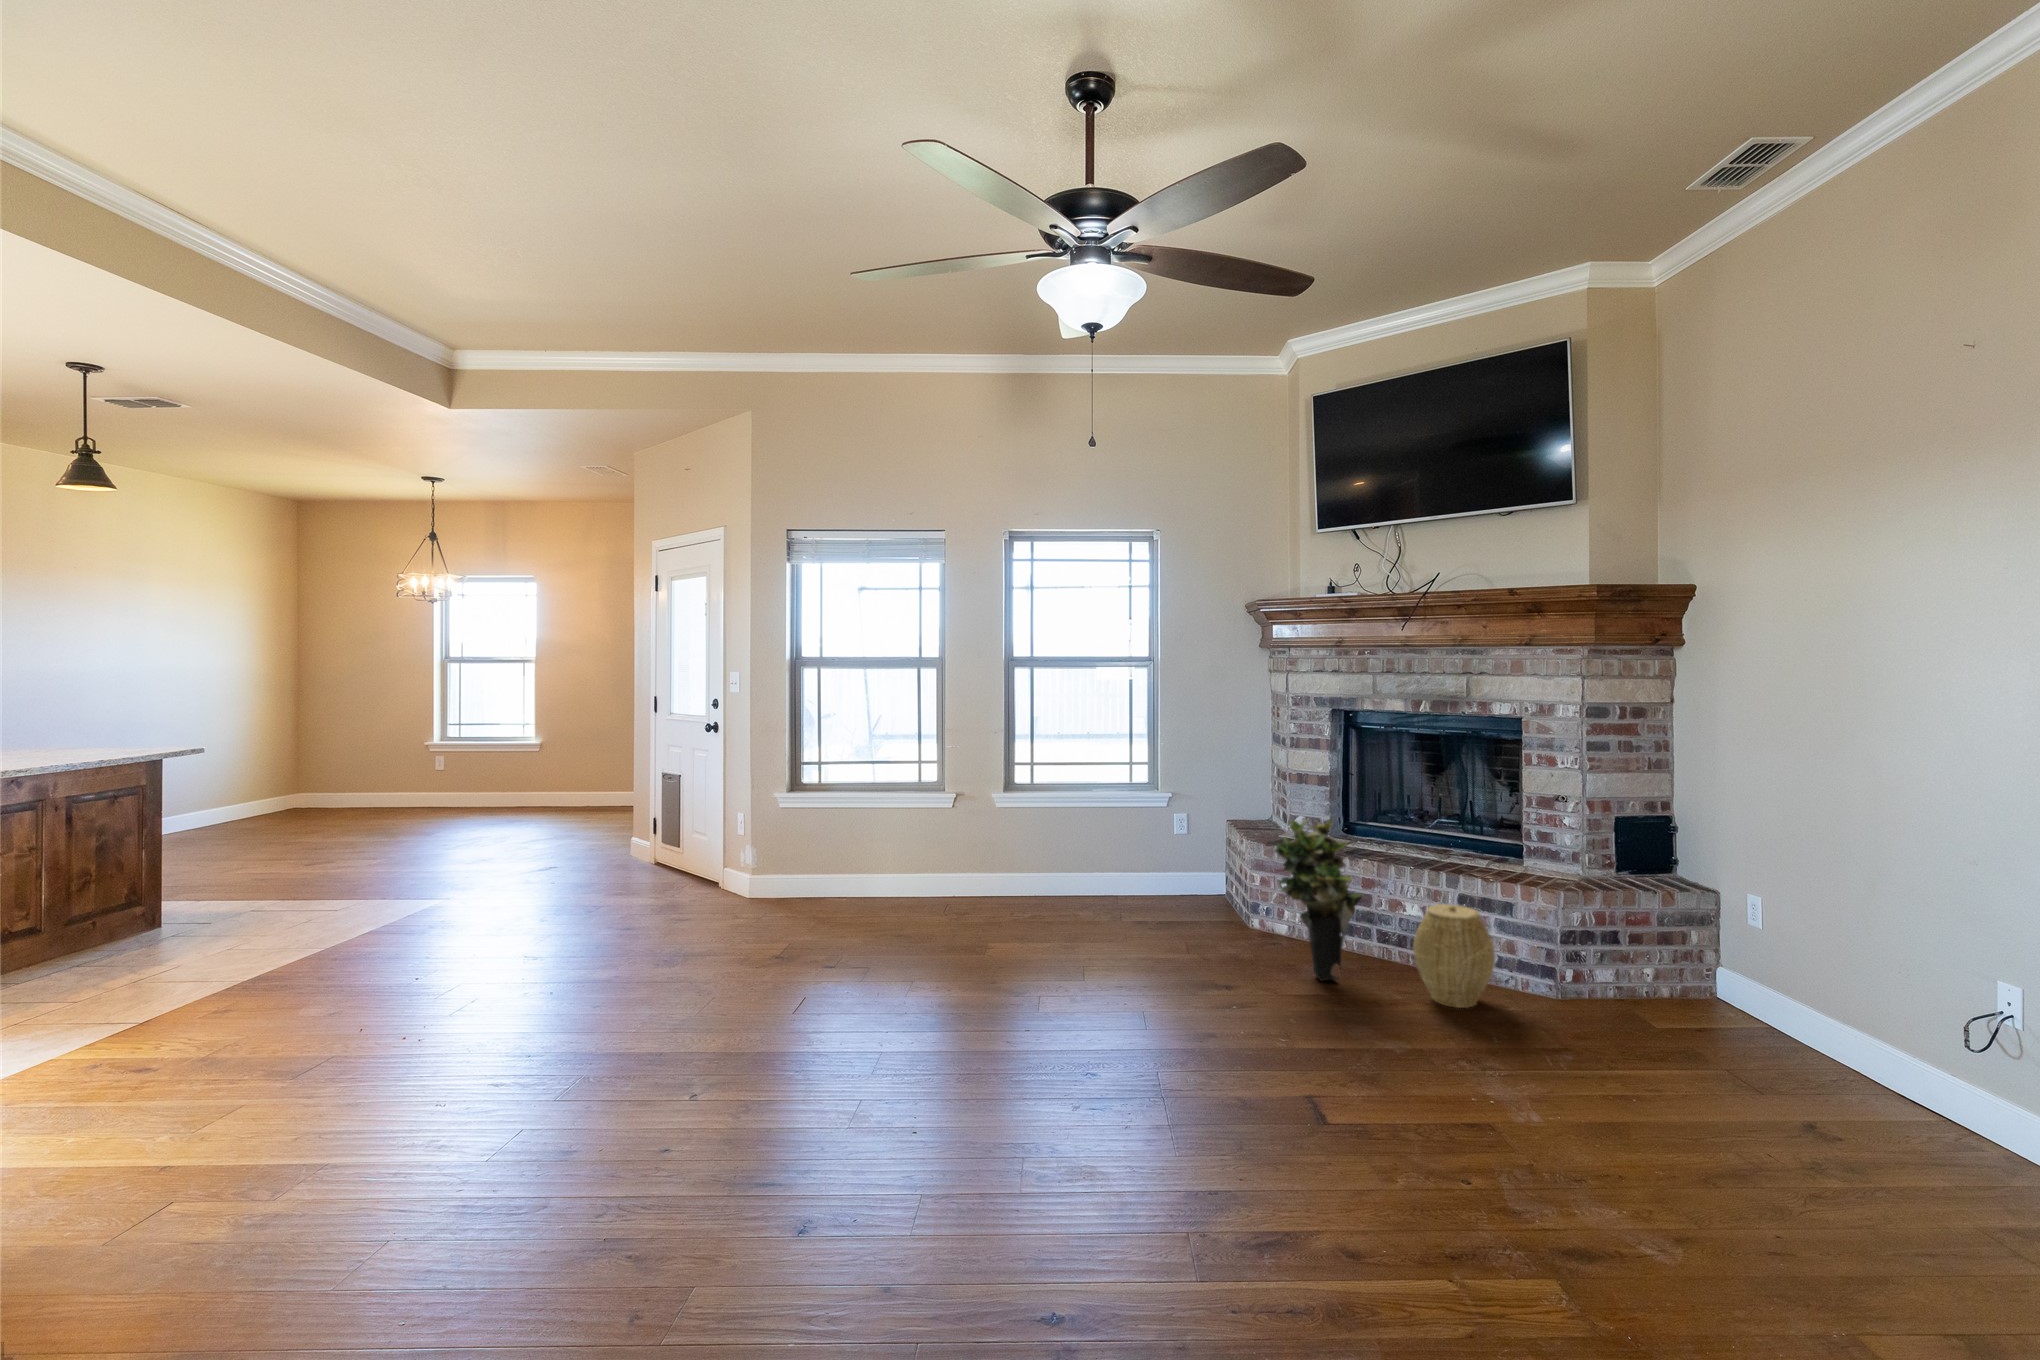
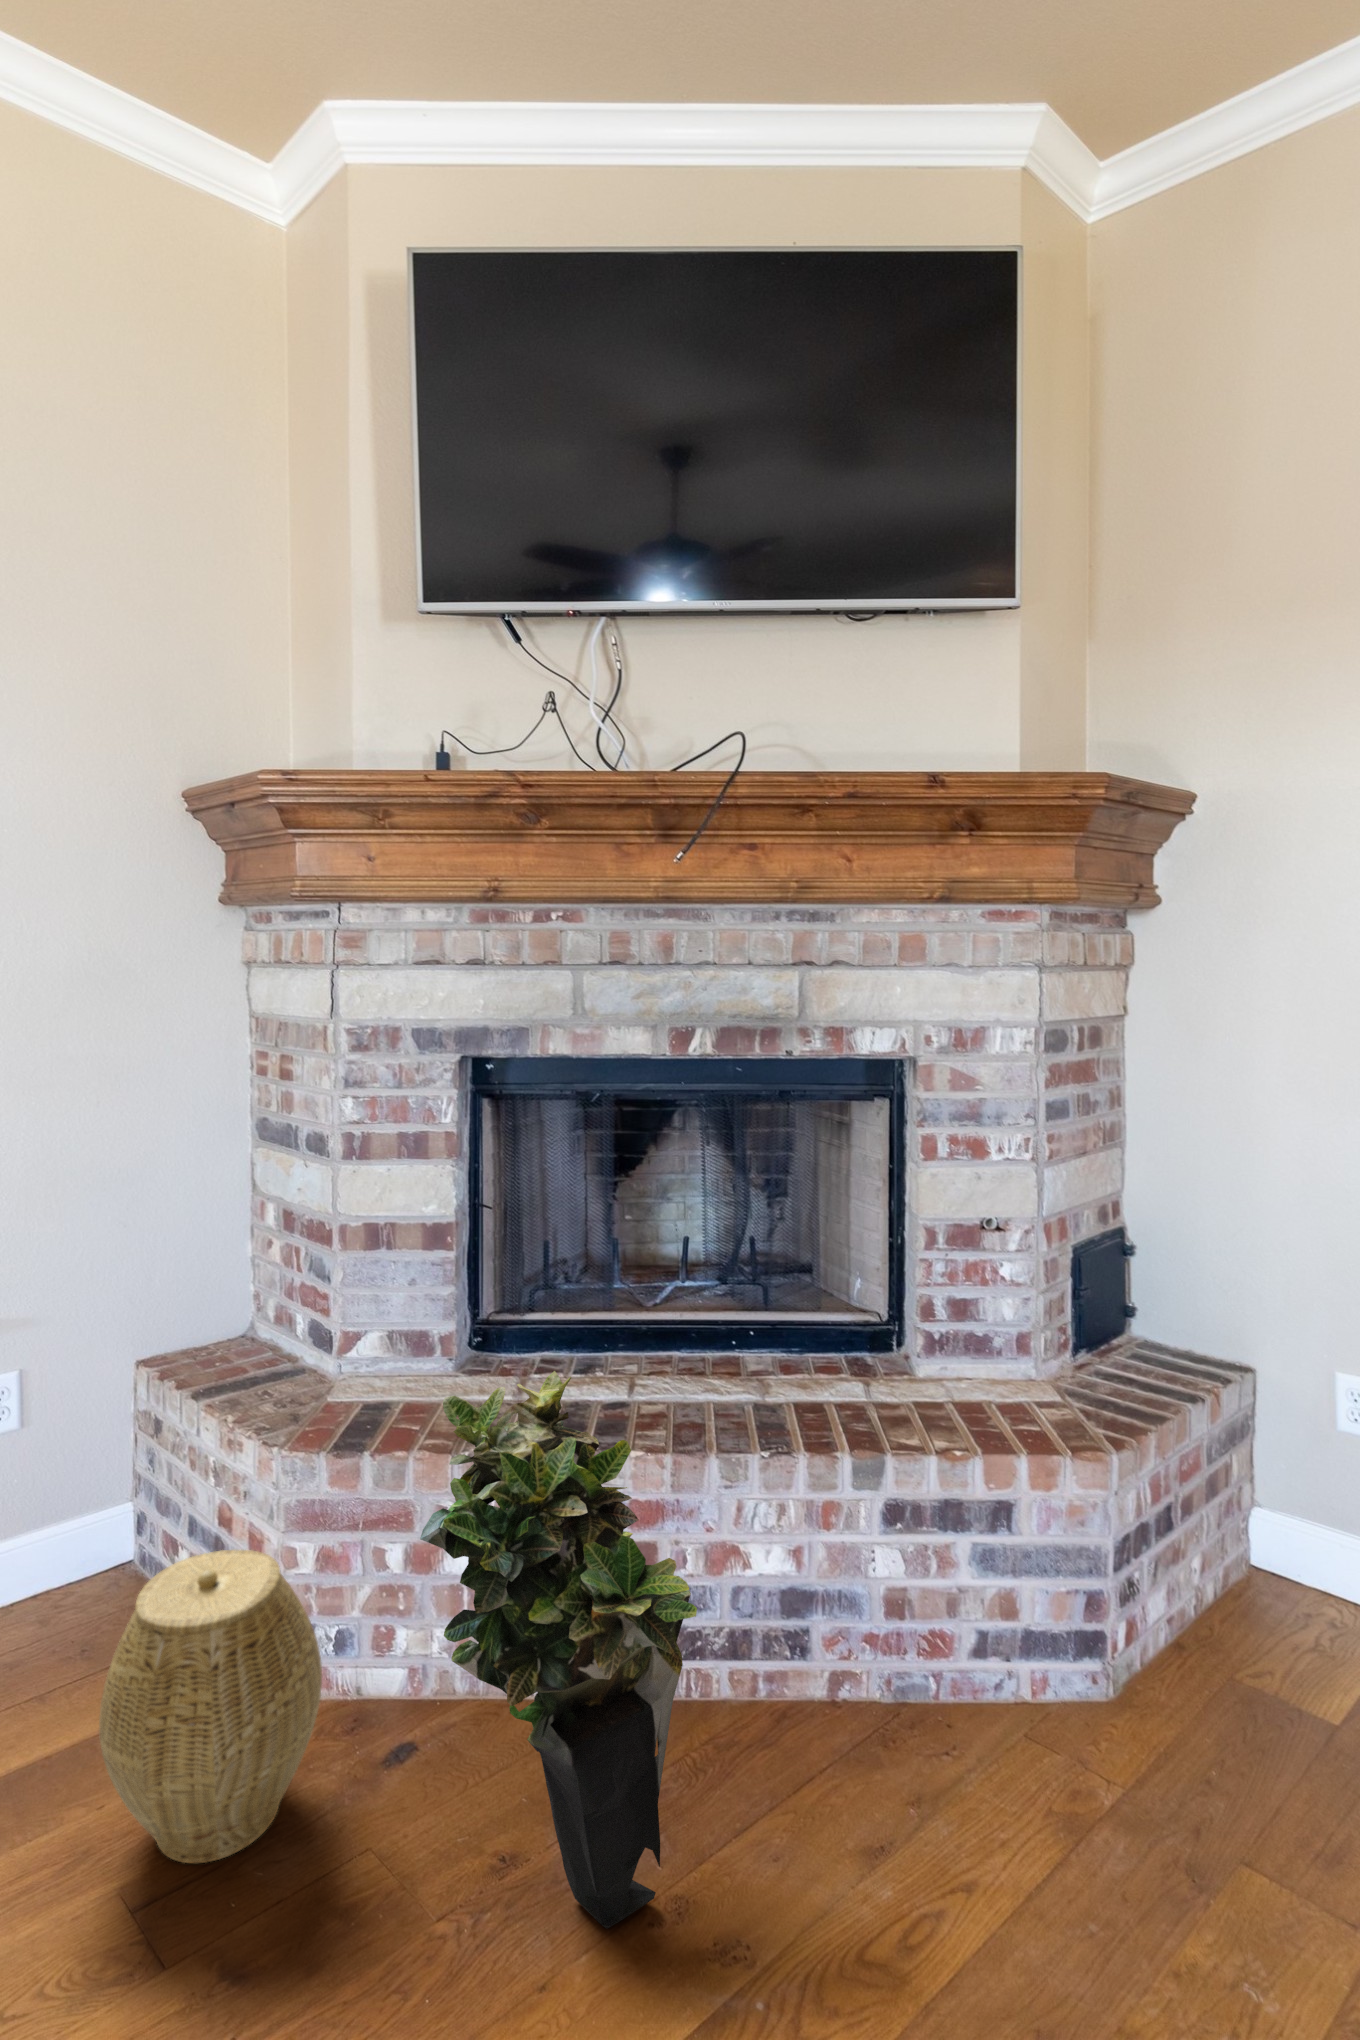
woven basket: present [1413,904,1495,1008] -> present [99,1550,322,1863]

